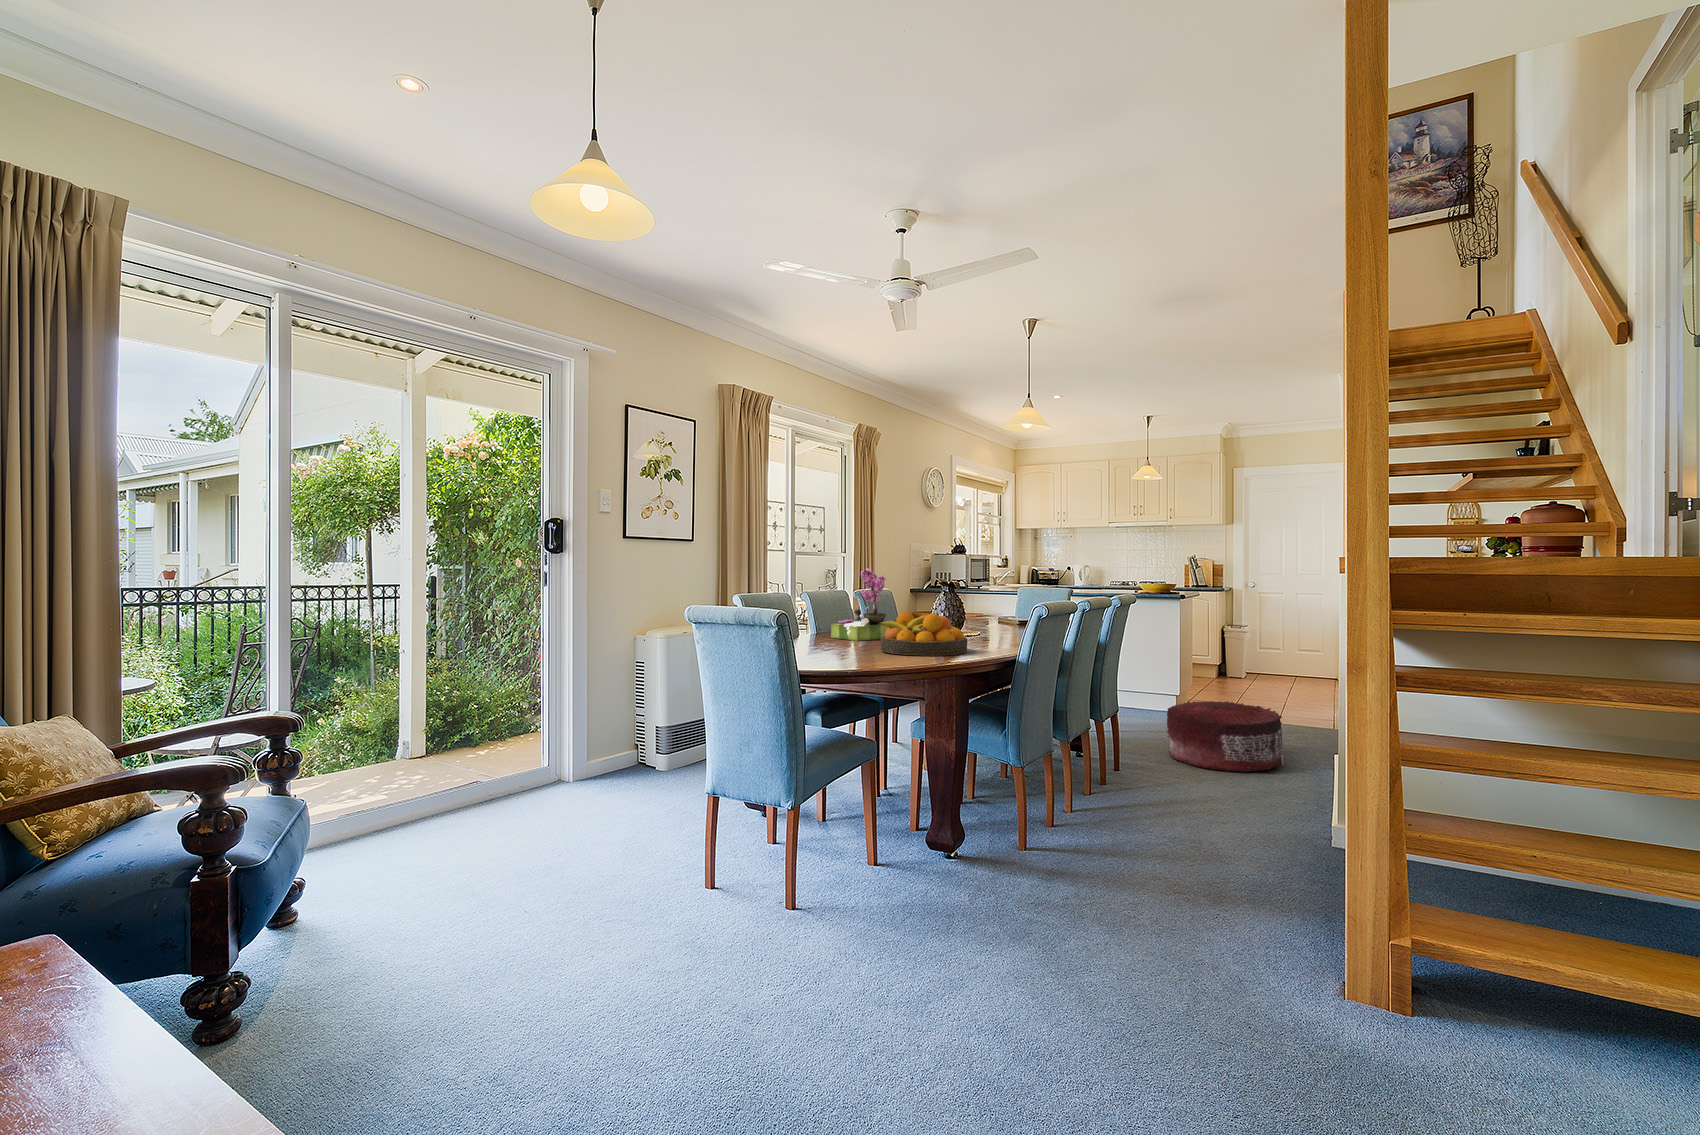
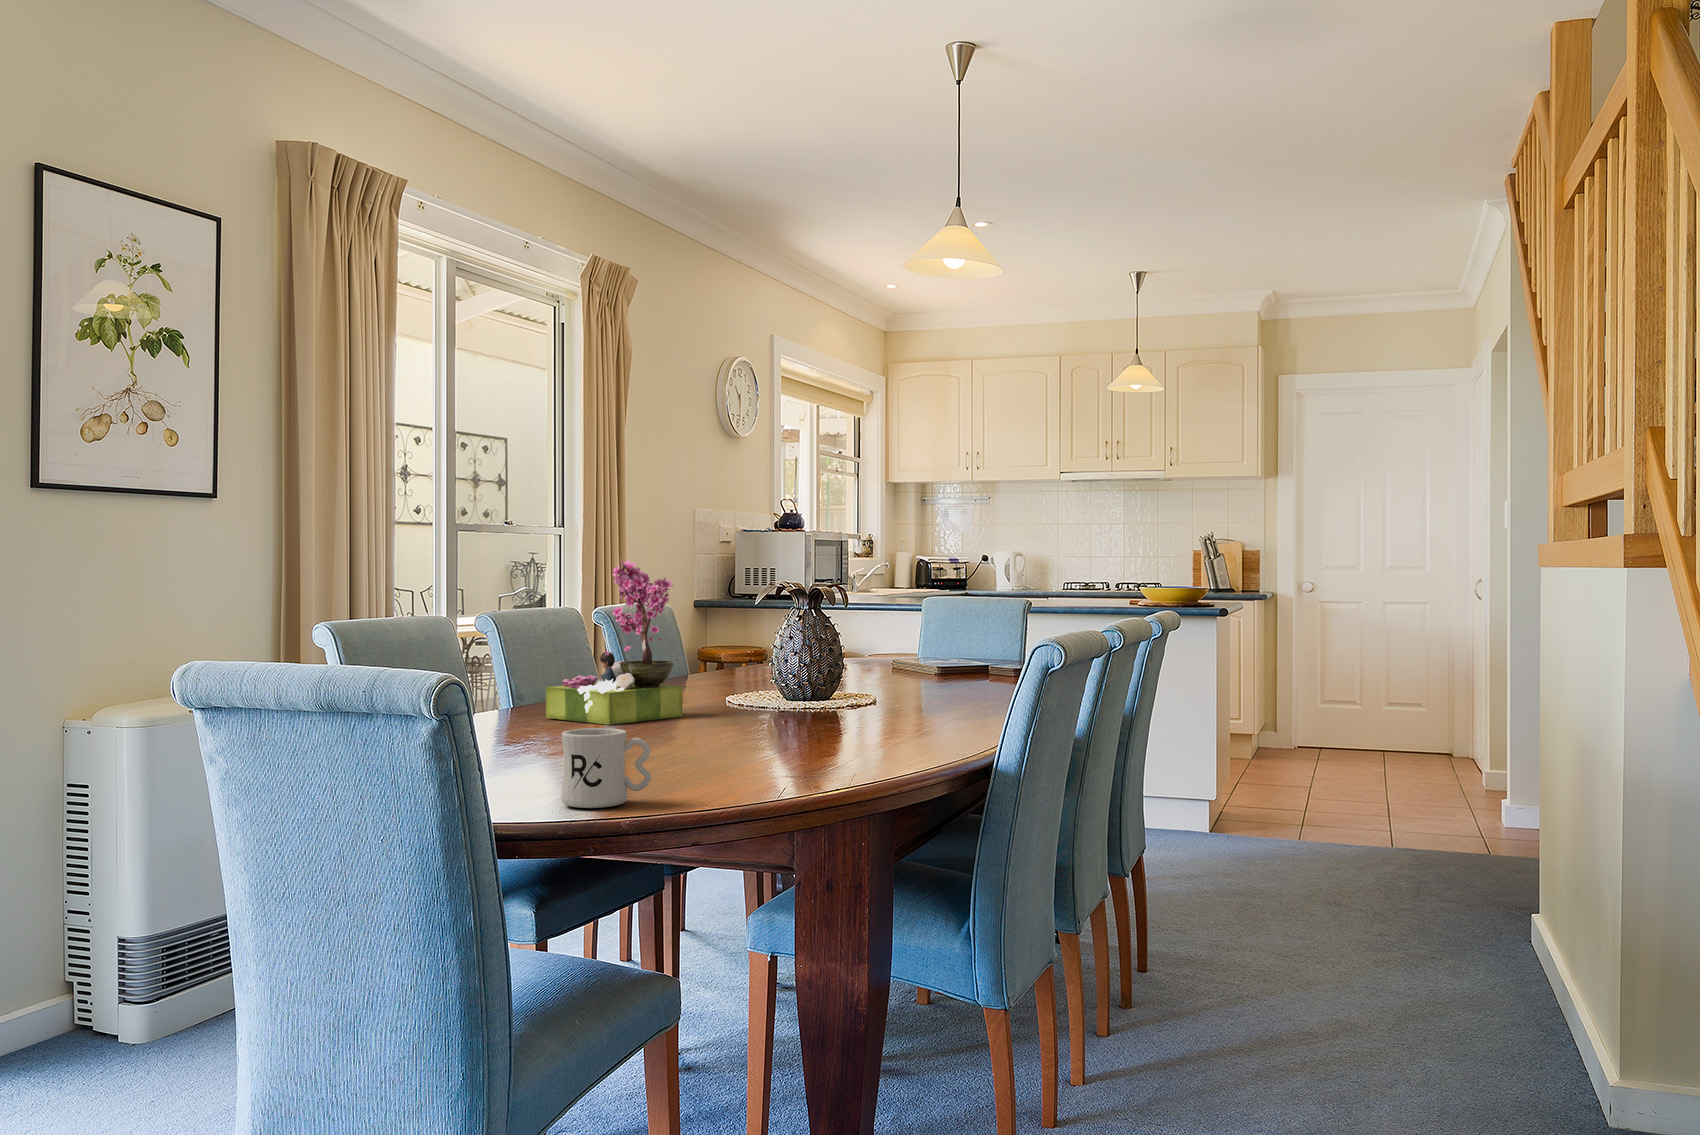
fruit bowl: present [879,612,967,656] -> none [669,661,872,764]
mug: none [828,636,864,667] -> present [561,728,651,808]
pouf: present [1167,701,1283,771] -> none [1224,818,1440,960]

